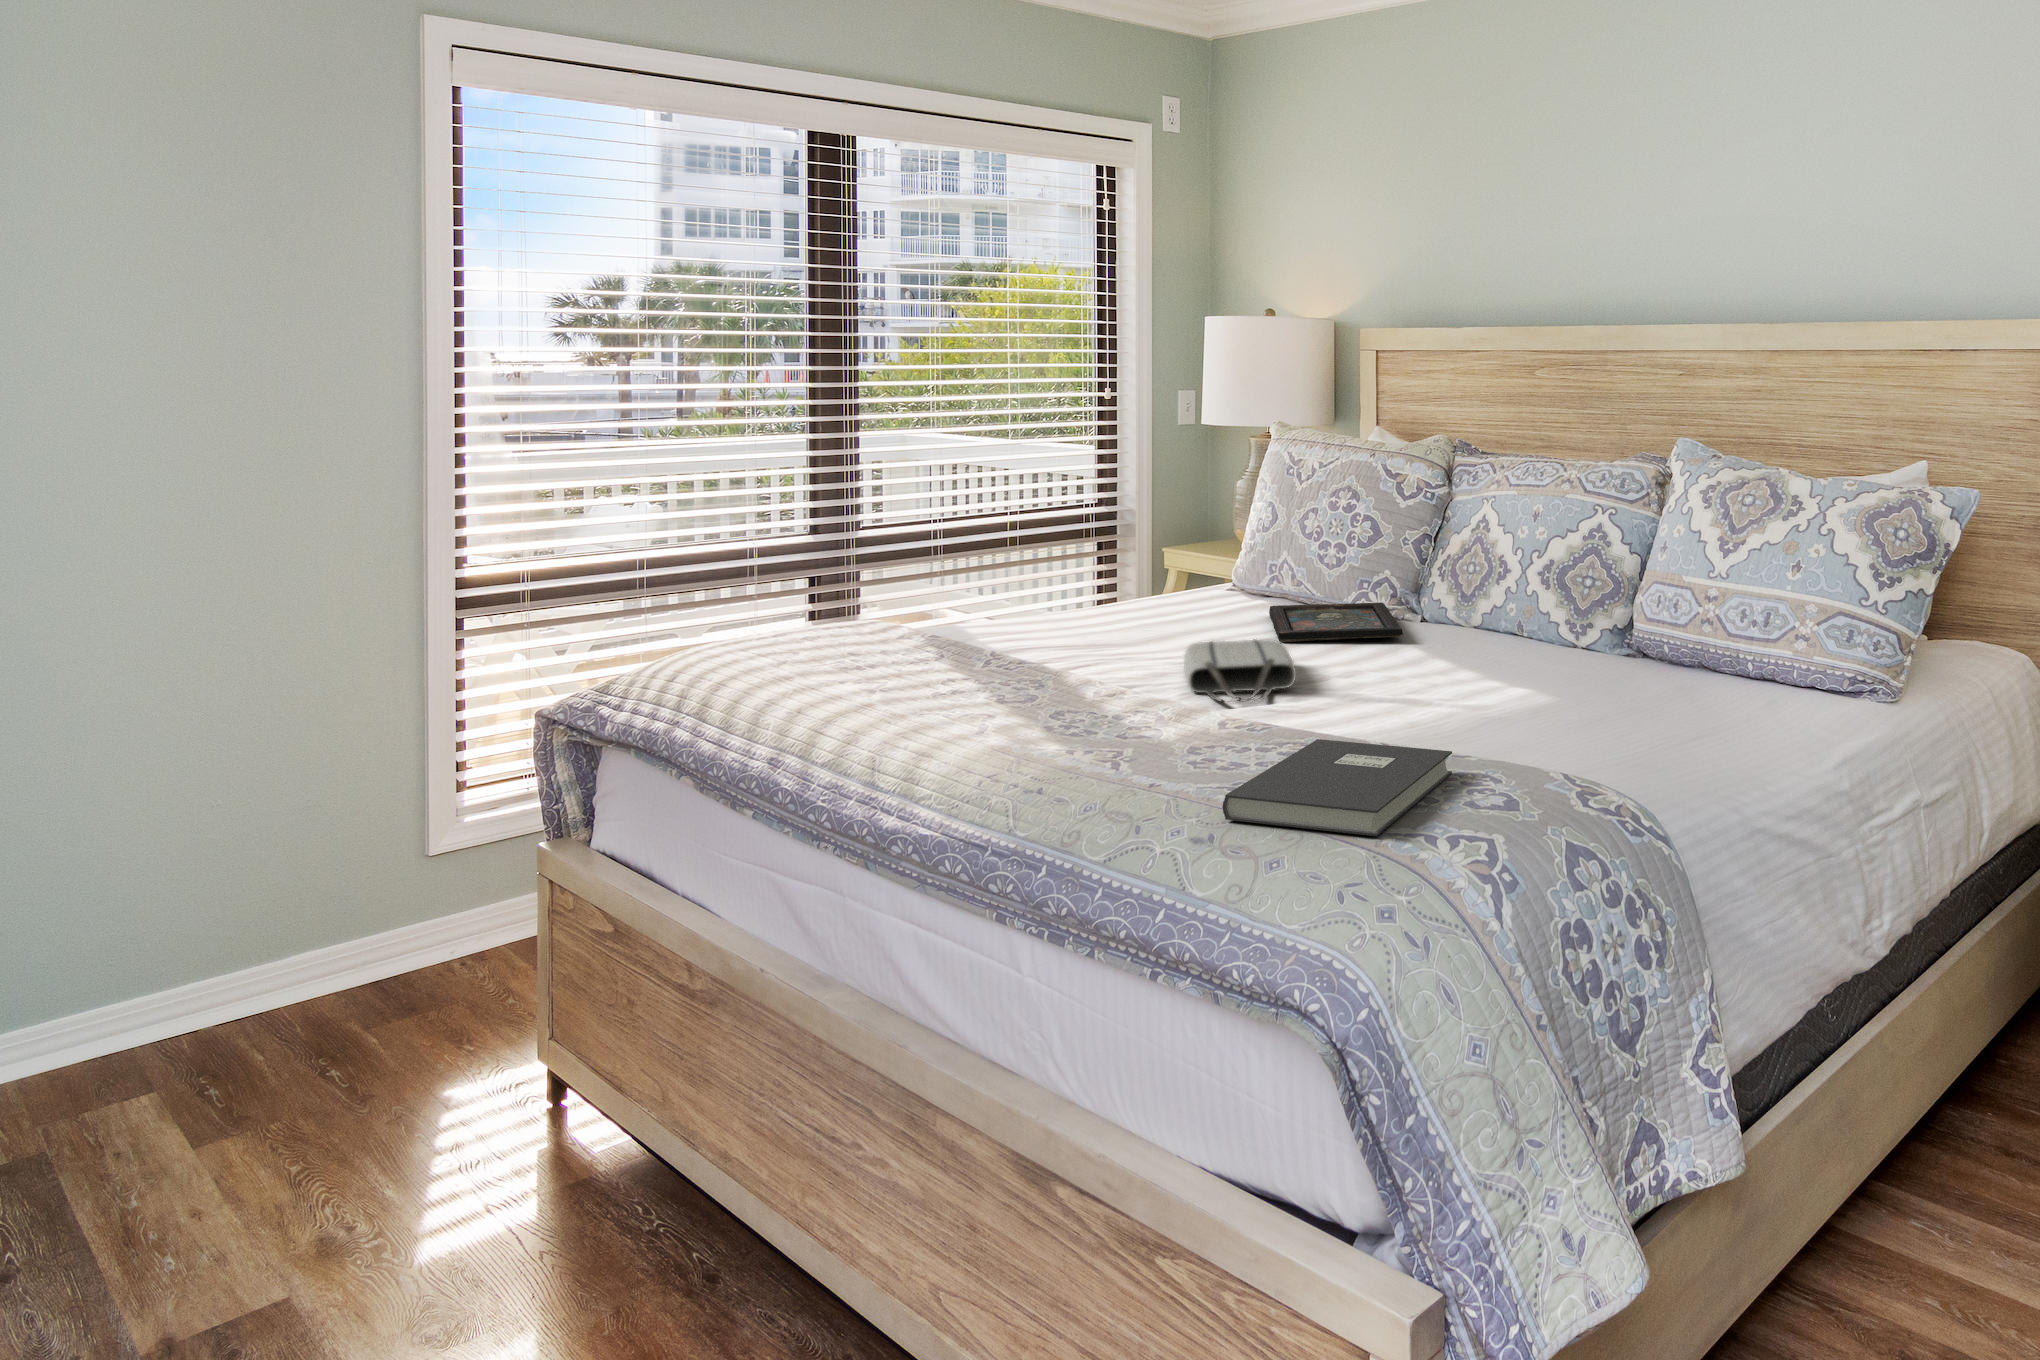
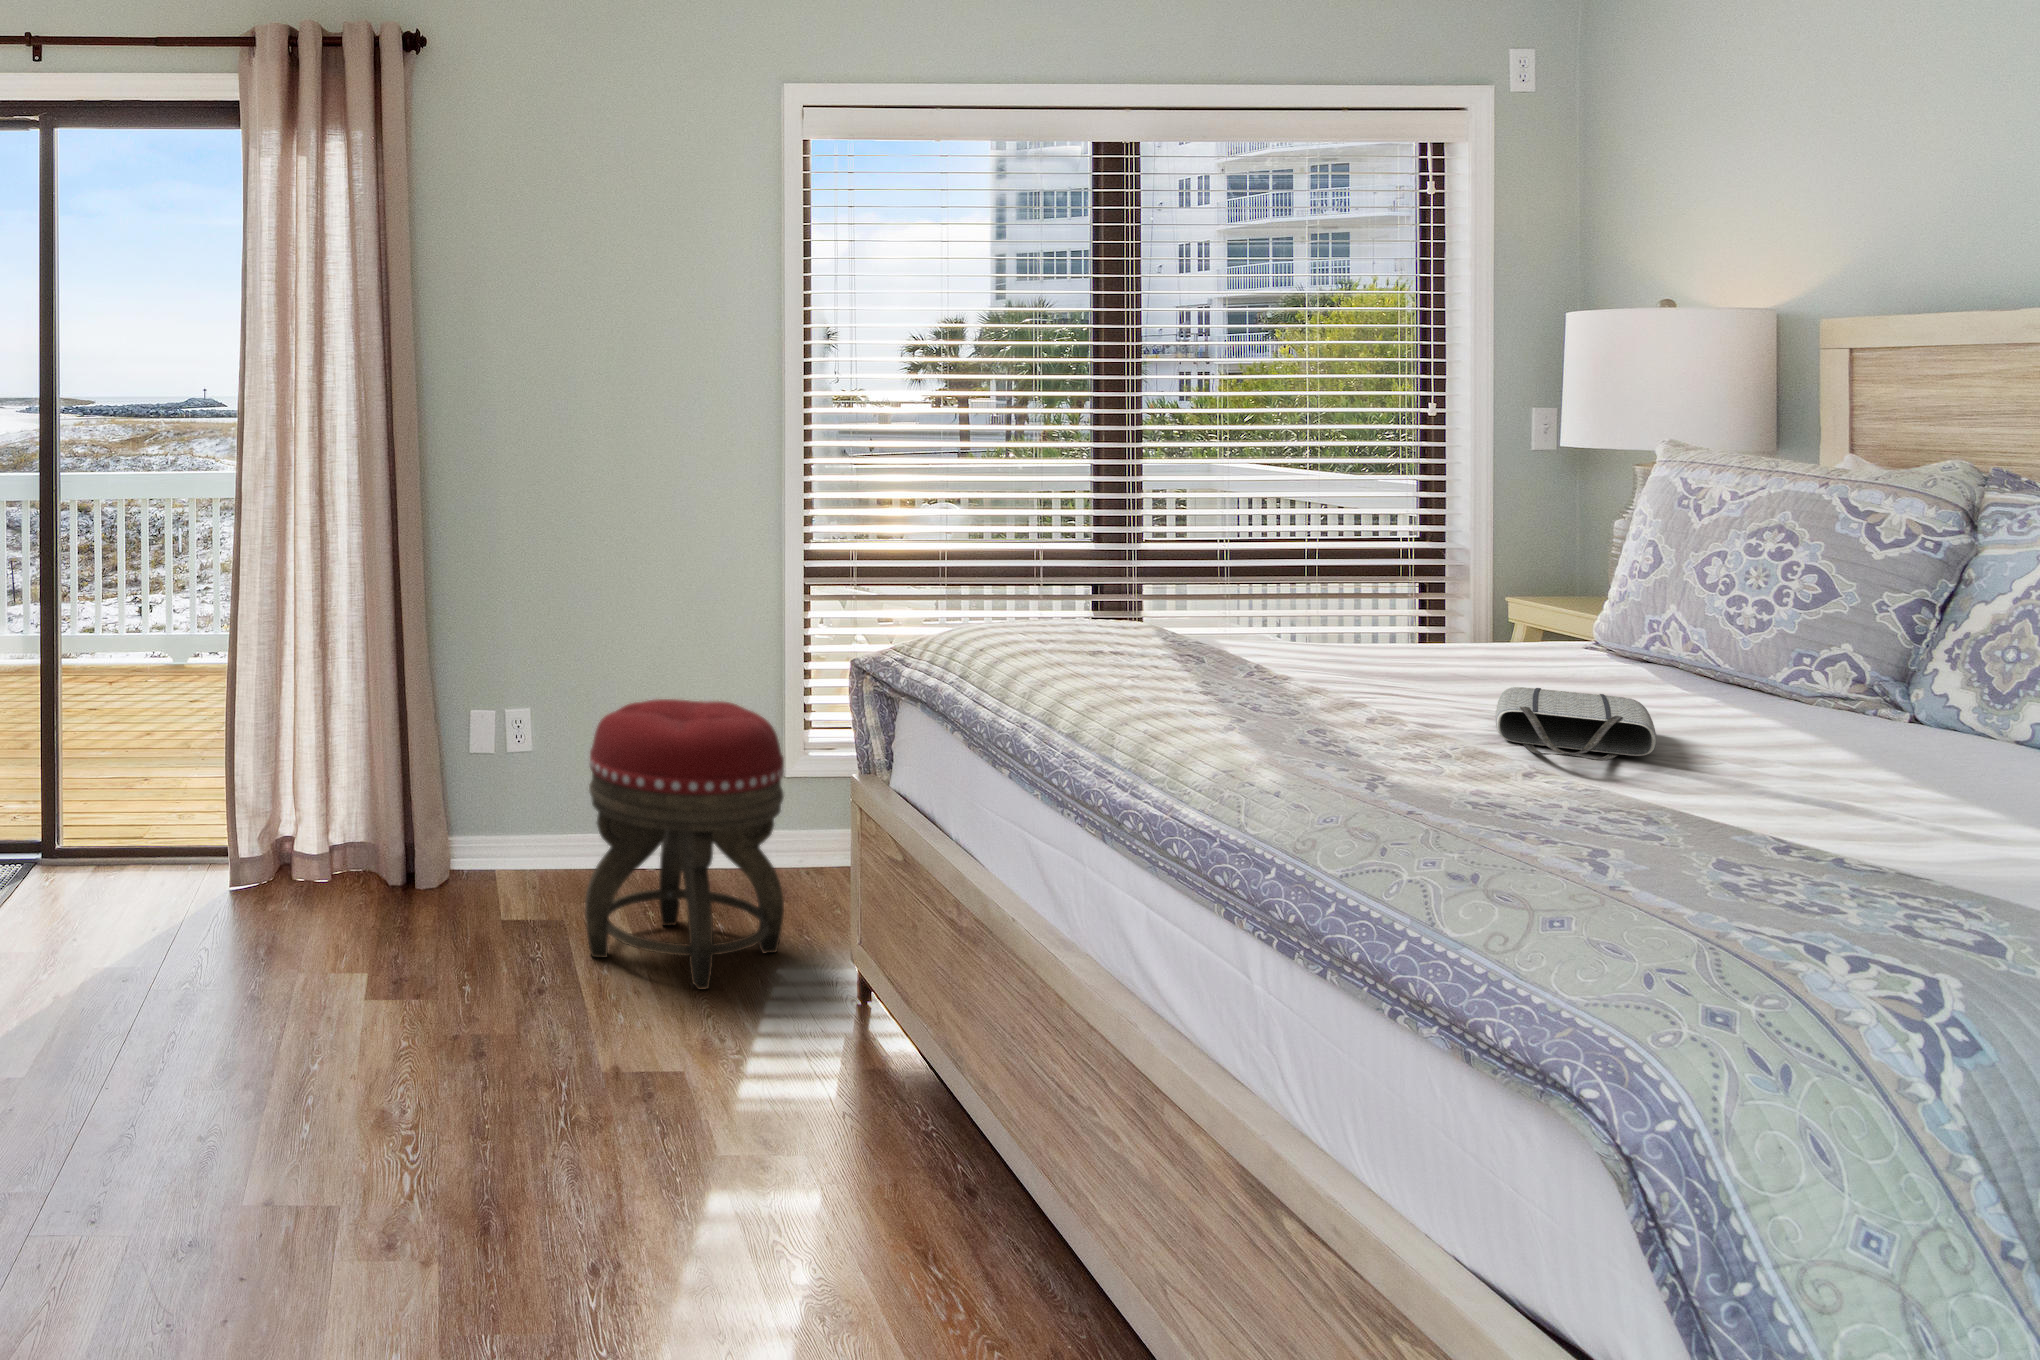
tray: present [1269,603,1403,642] -> none [1642,668,1855,729]
book: present [1222,739,1452,836] -> none [1497,805,1876,926]
footstool: none [121,784,442,1162] -> present [585,699,784,990]

